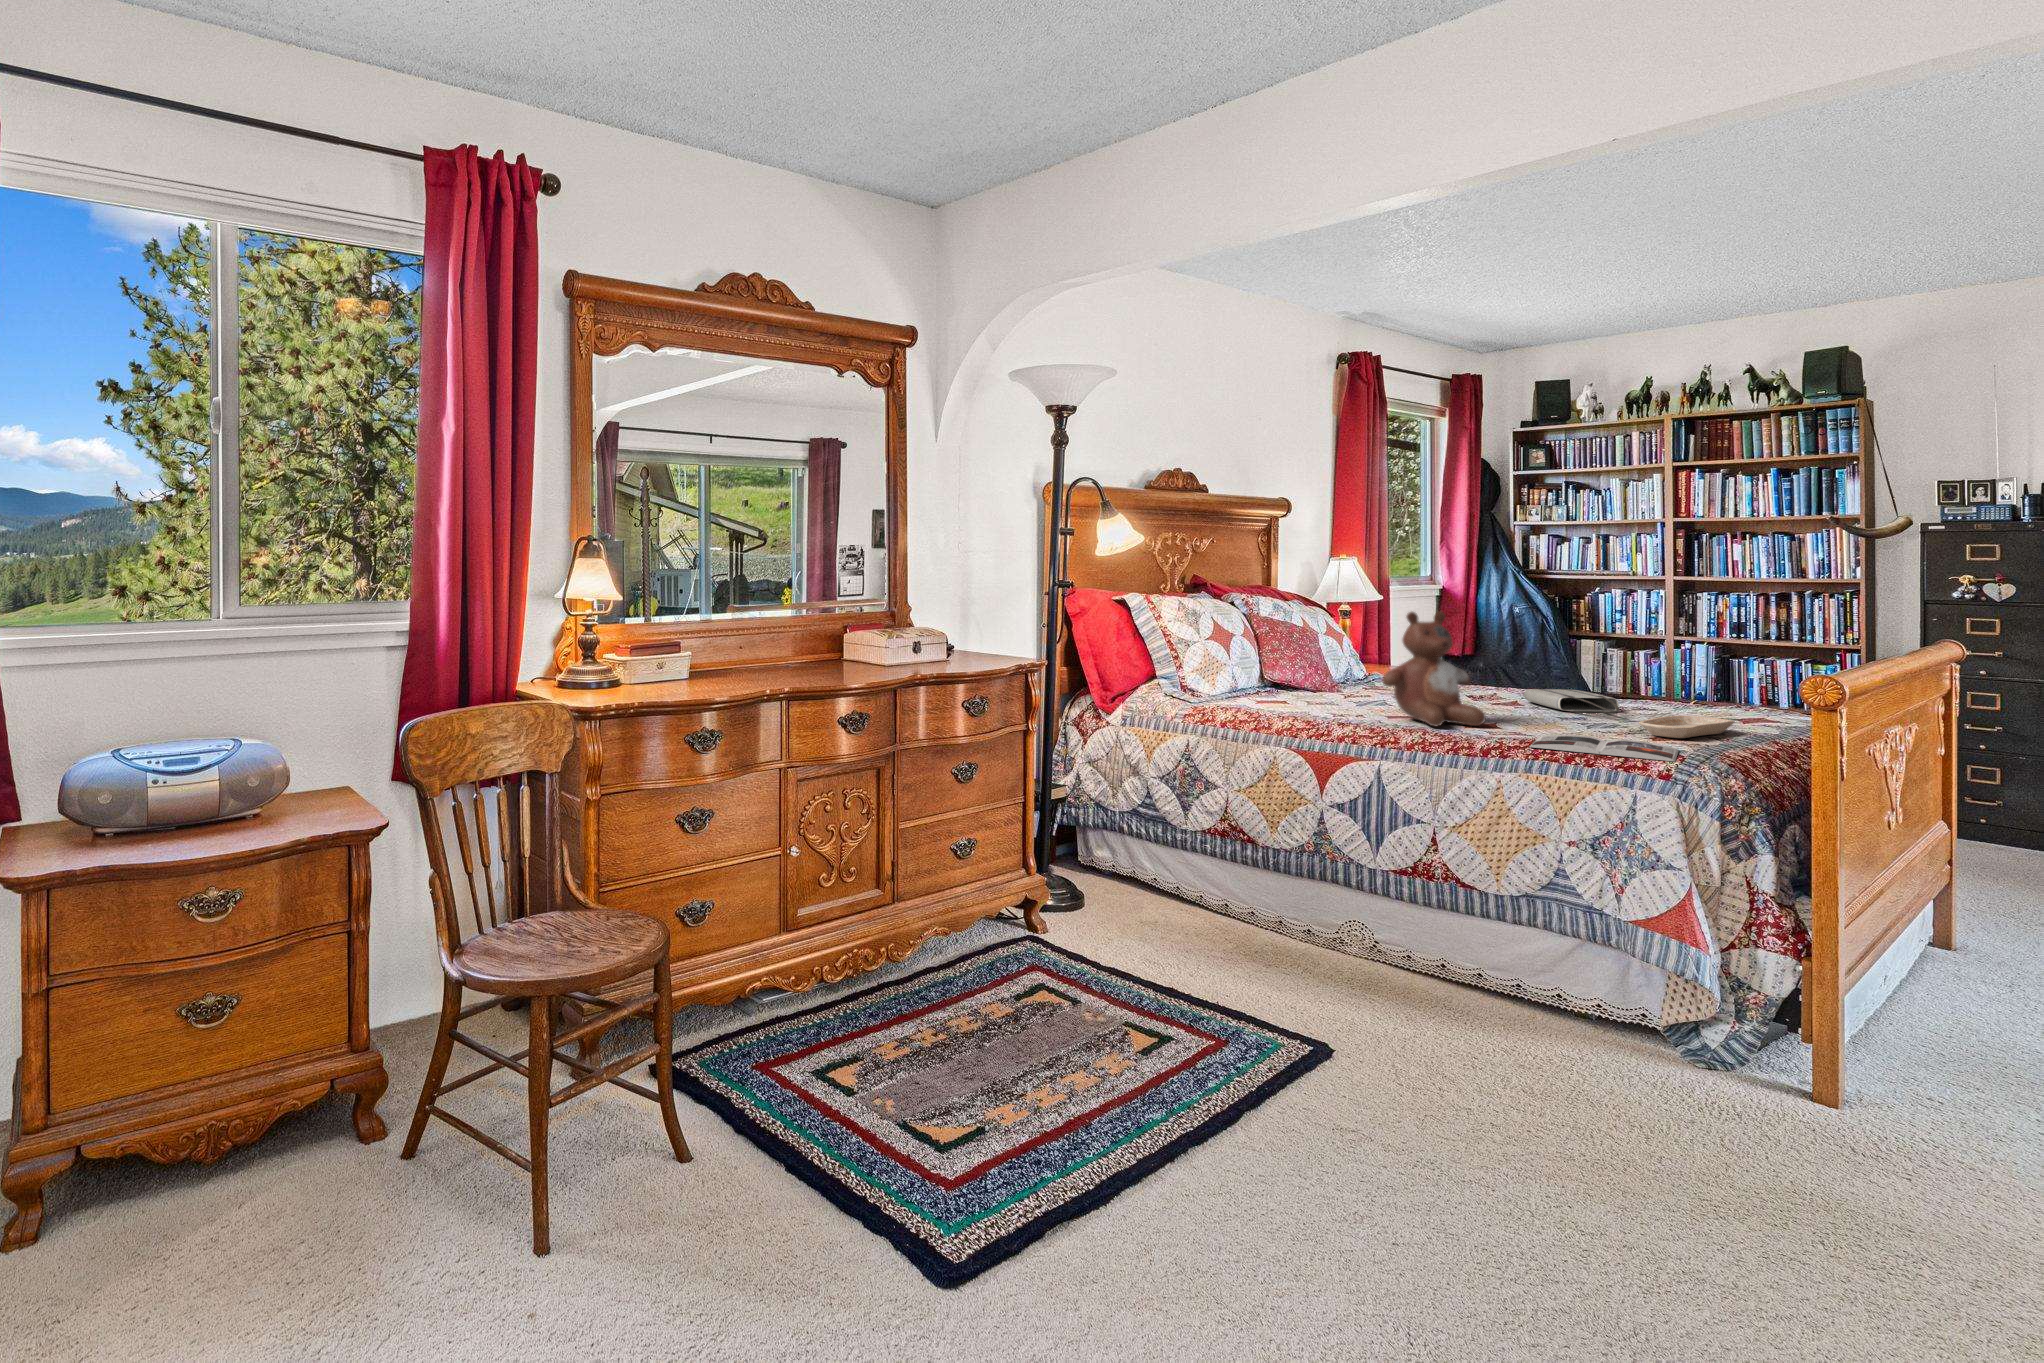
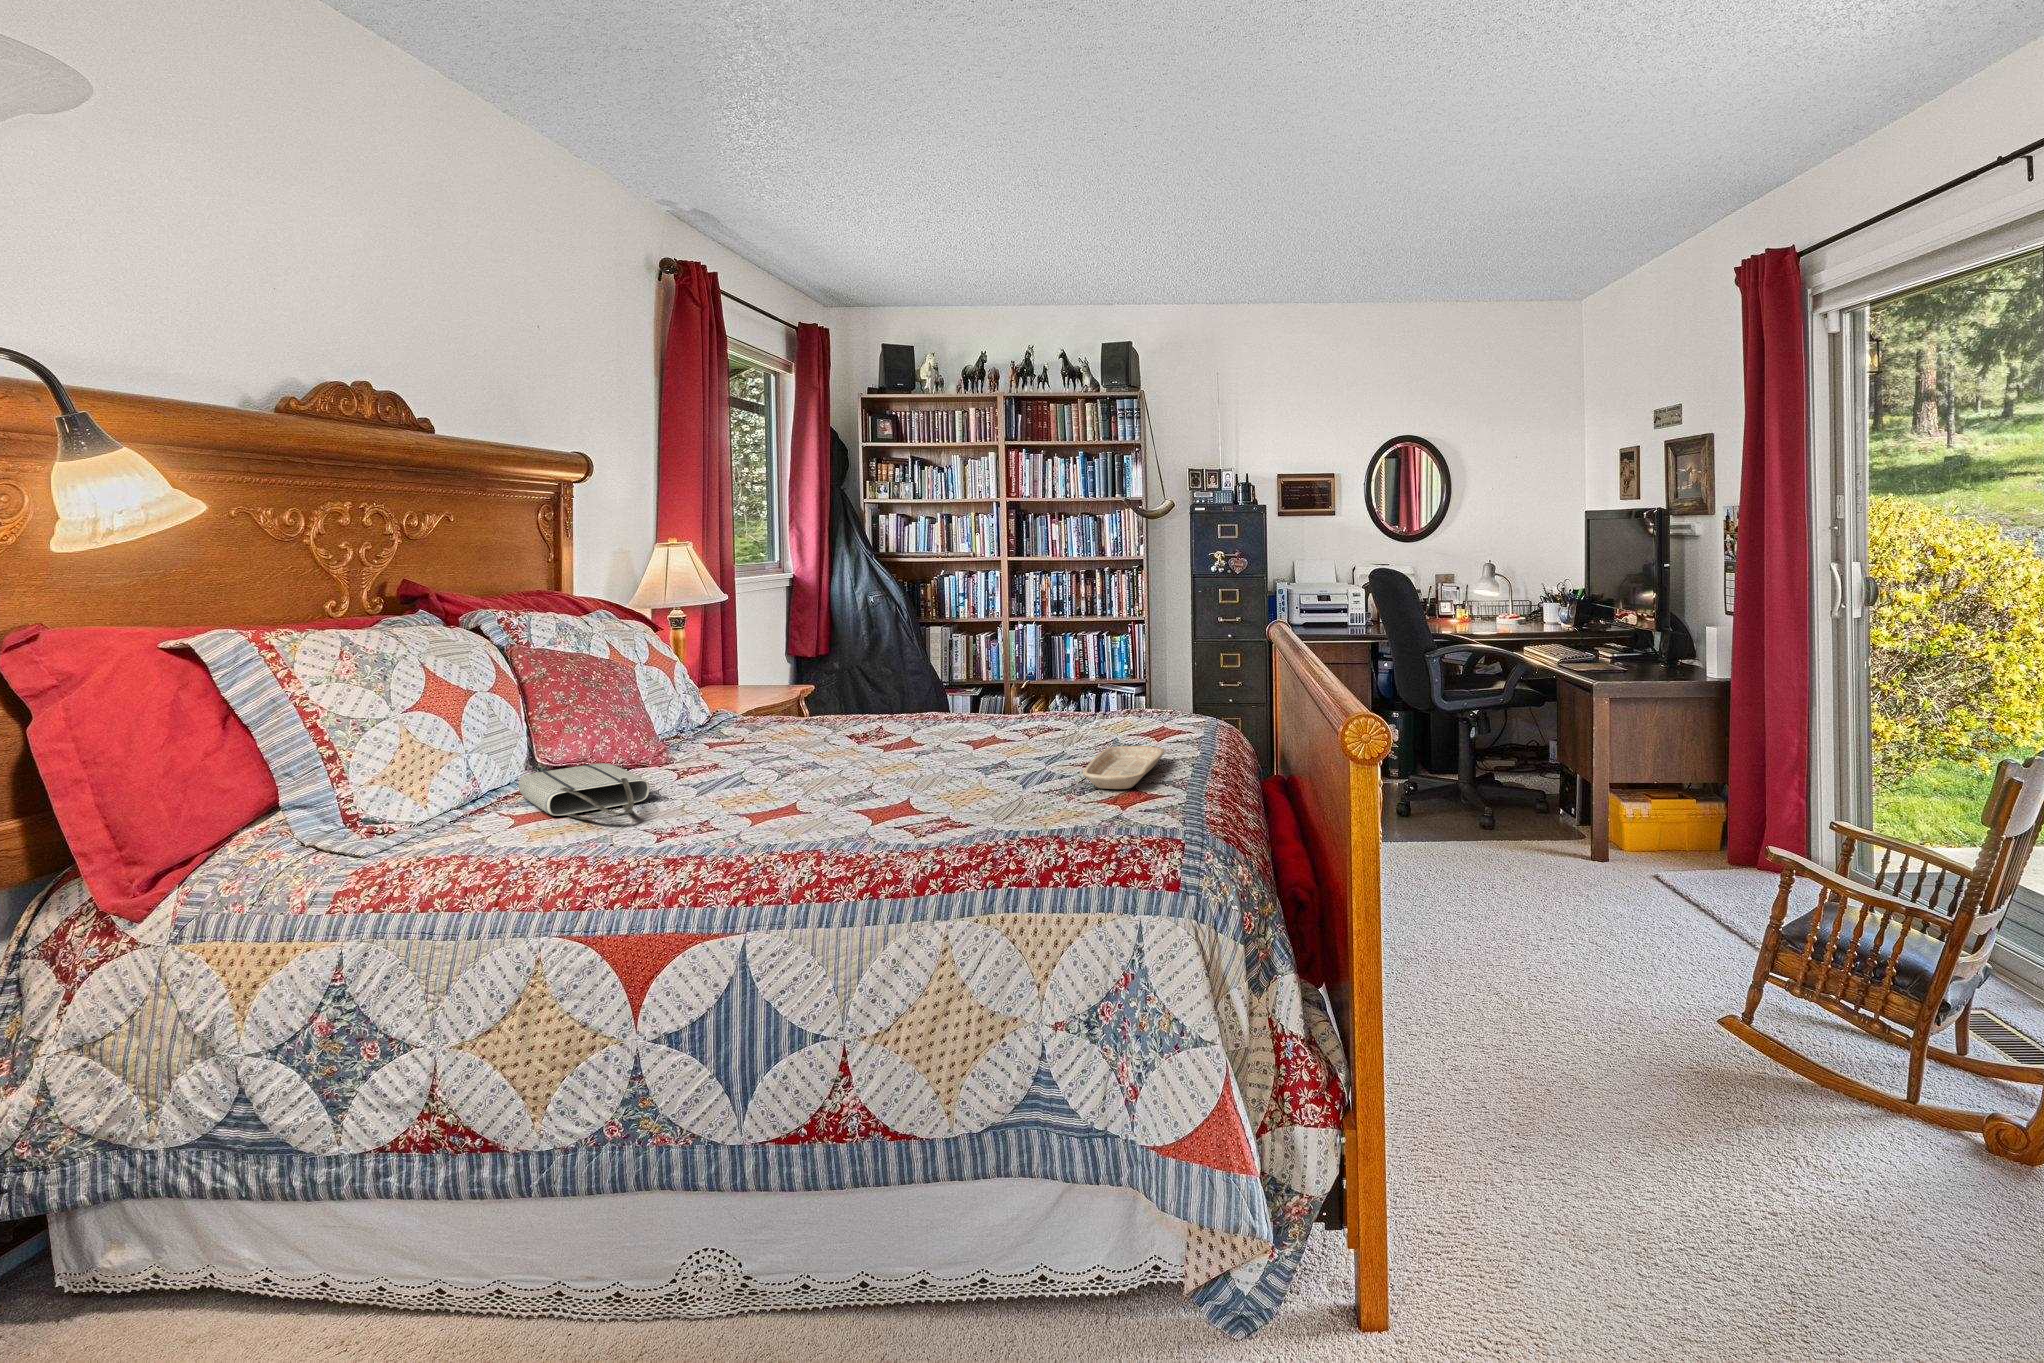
stuffed bear: present [1383,612,1486,726] -> none [746,637,902,832]
tote bag: present [1524,689,1619,714] -> present [518,763,650,820]
magazine: present [1530,735,1679,762] -> none [982,813,1166,861]

